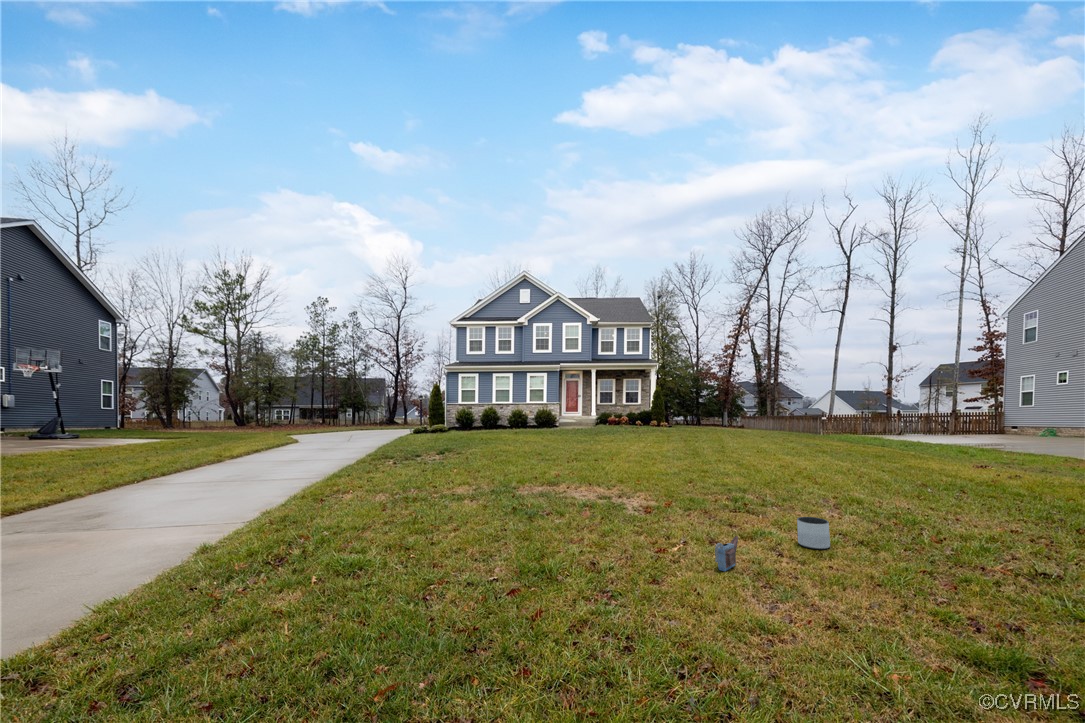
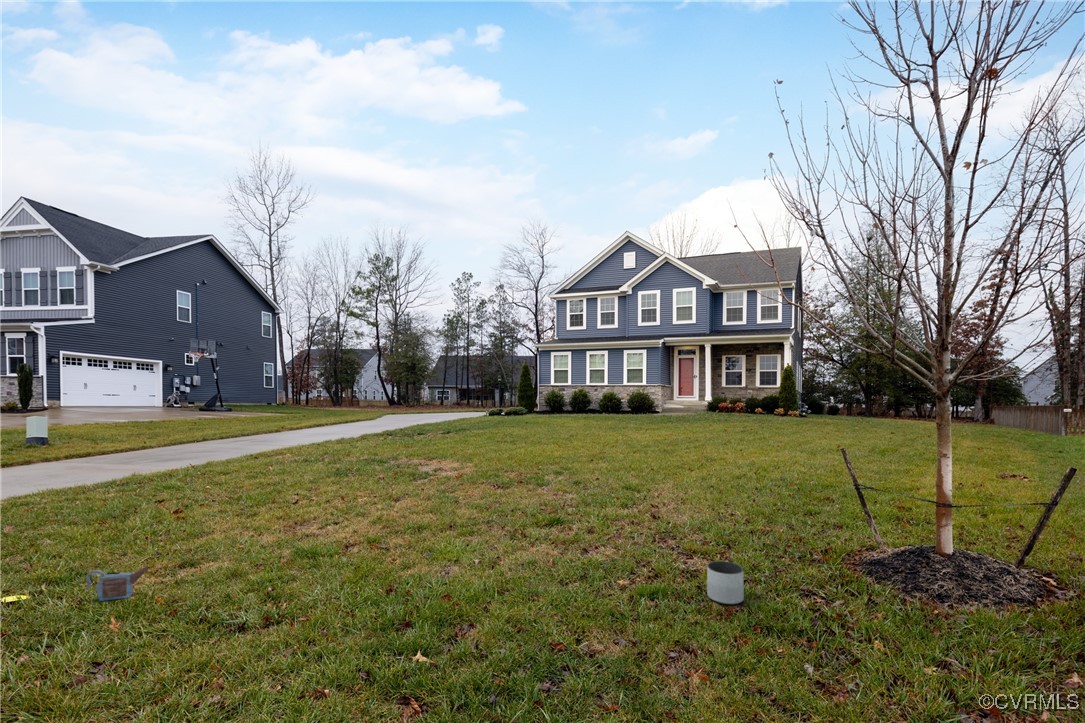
planter: present [797,517,830,549] -> present [707,561,744,605]

